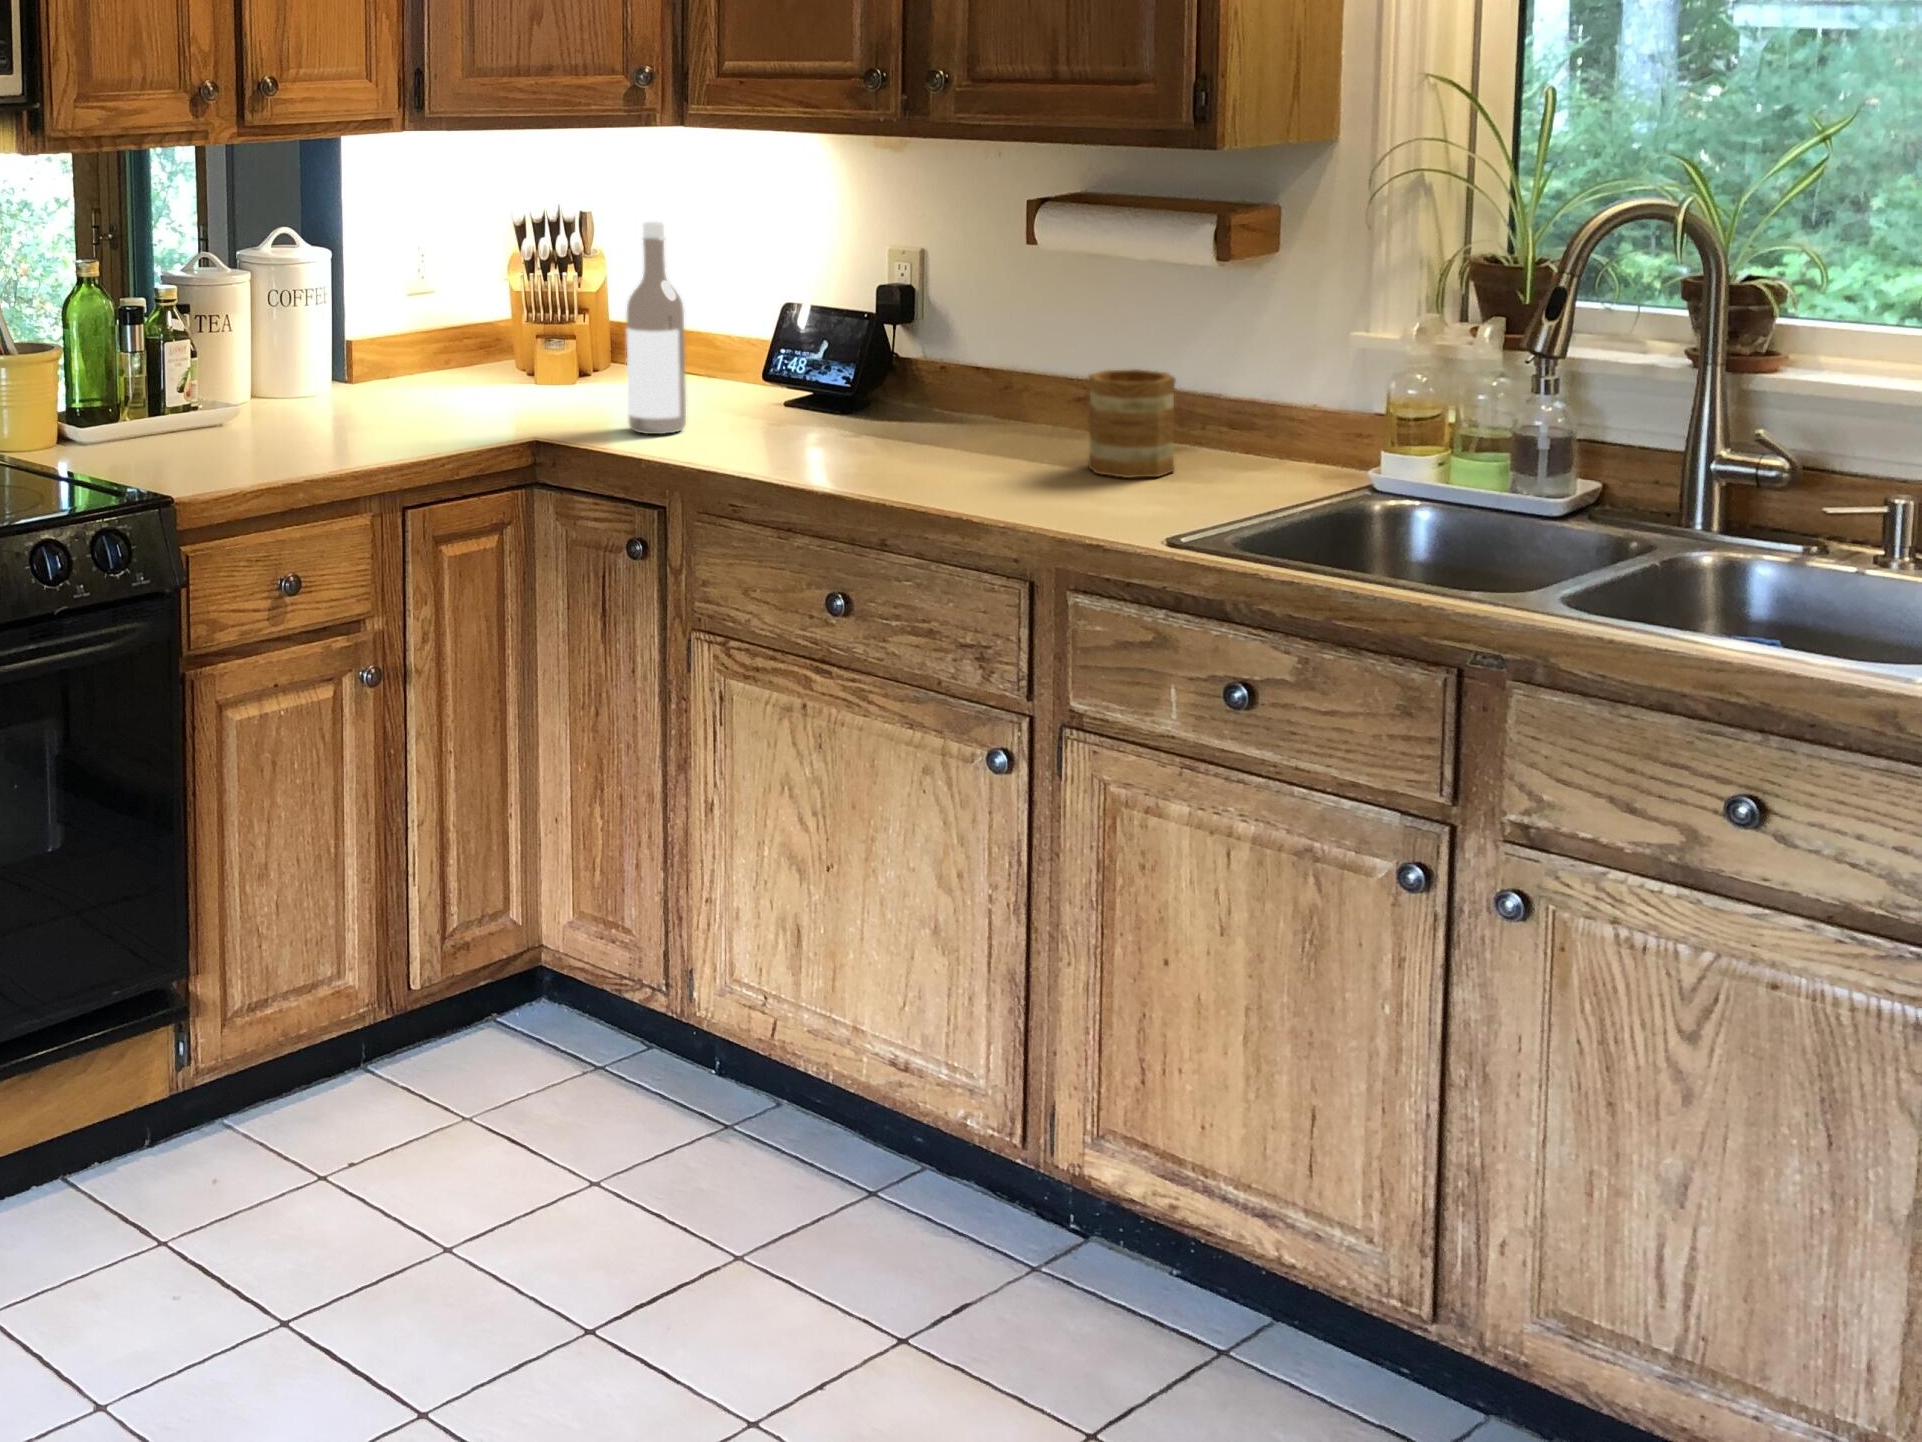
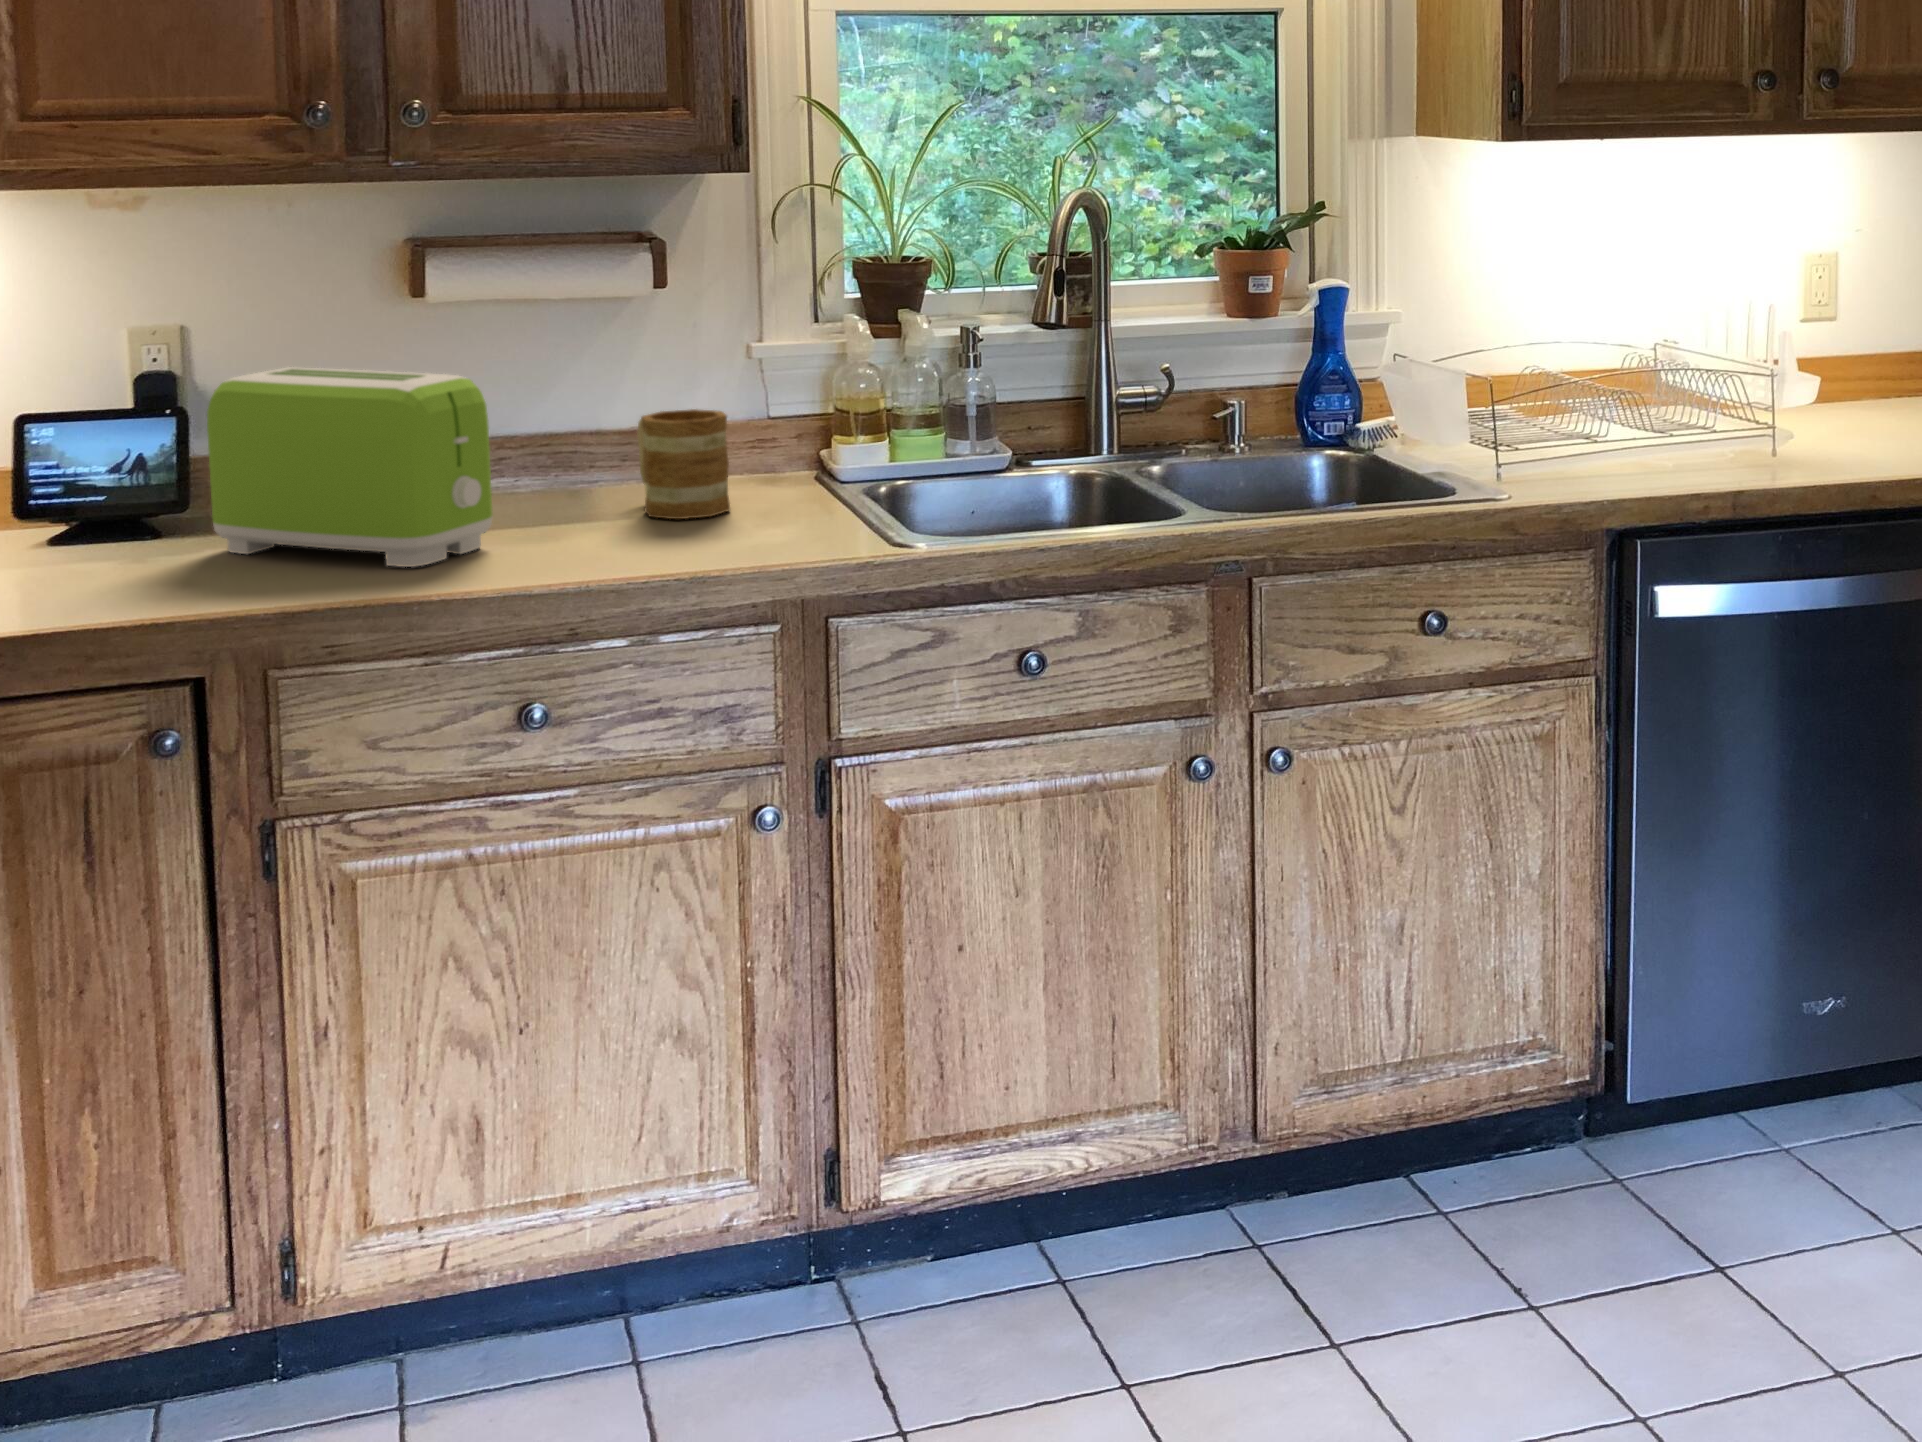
wine bottle: present [627,222,686,434] -> none [32,314,127,598]
toaster: none [784,283,930,462] -> present [207,367,492,567]

